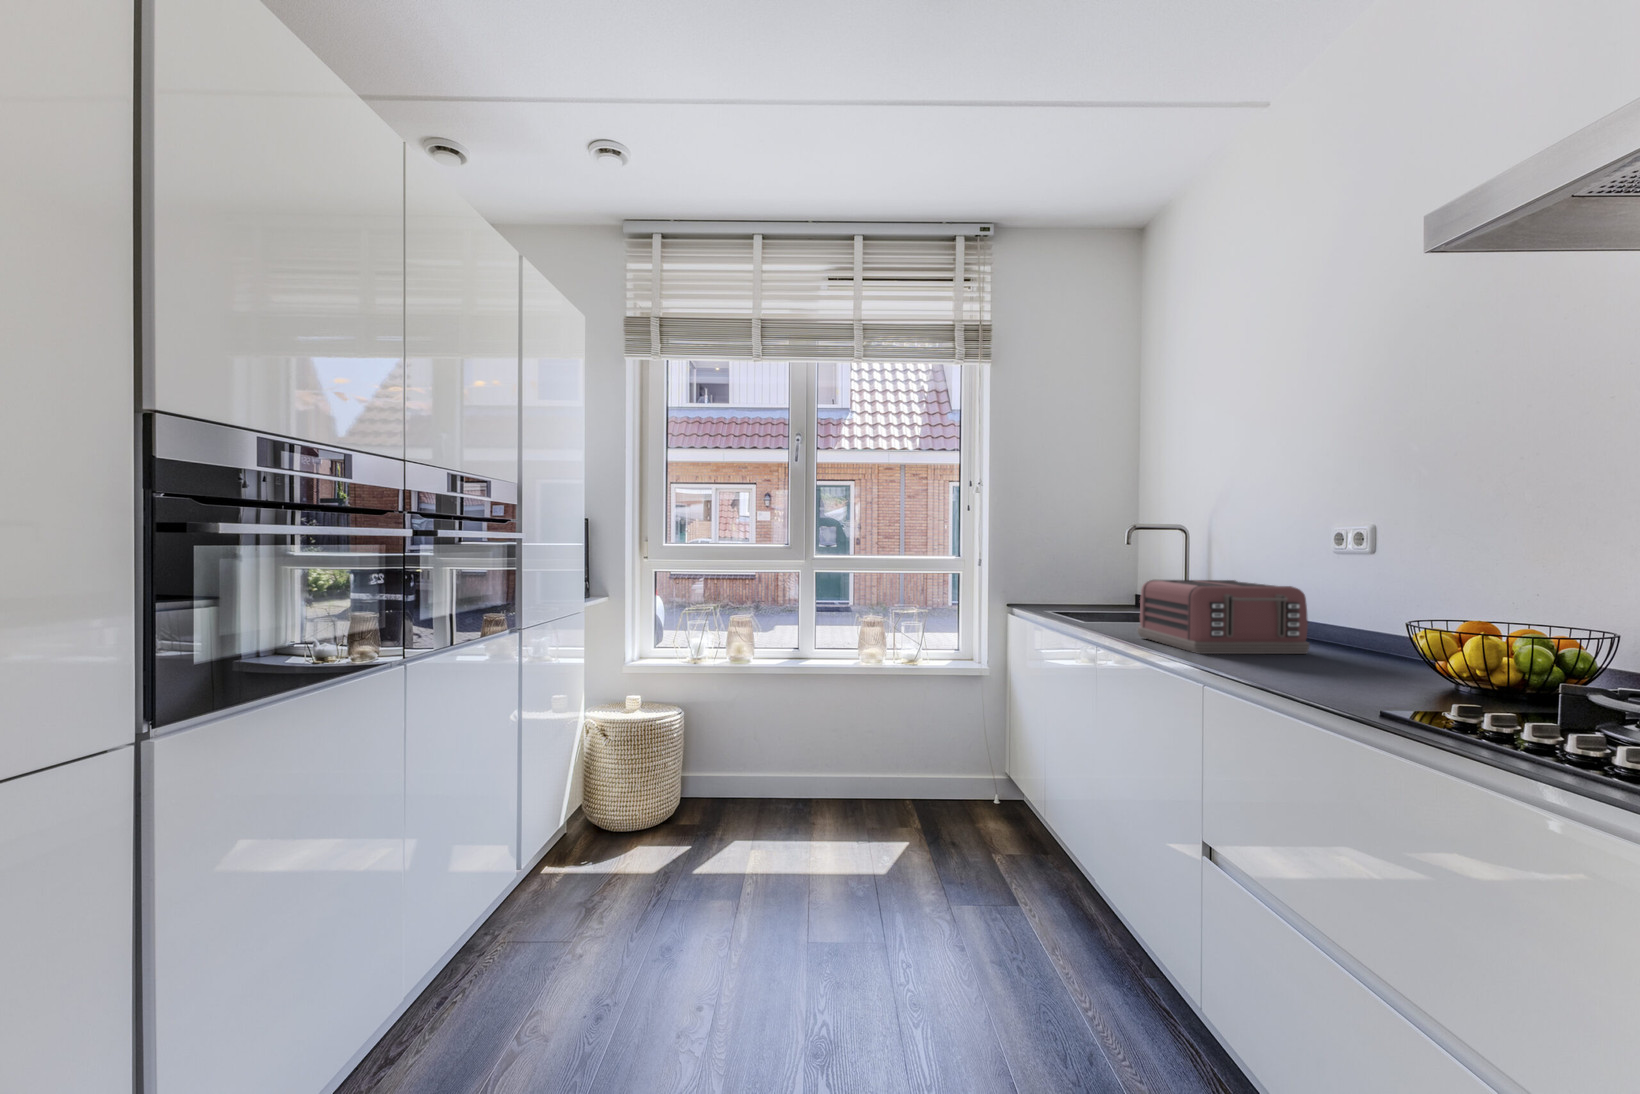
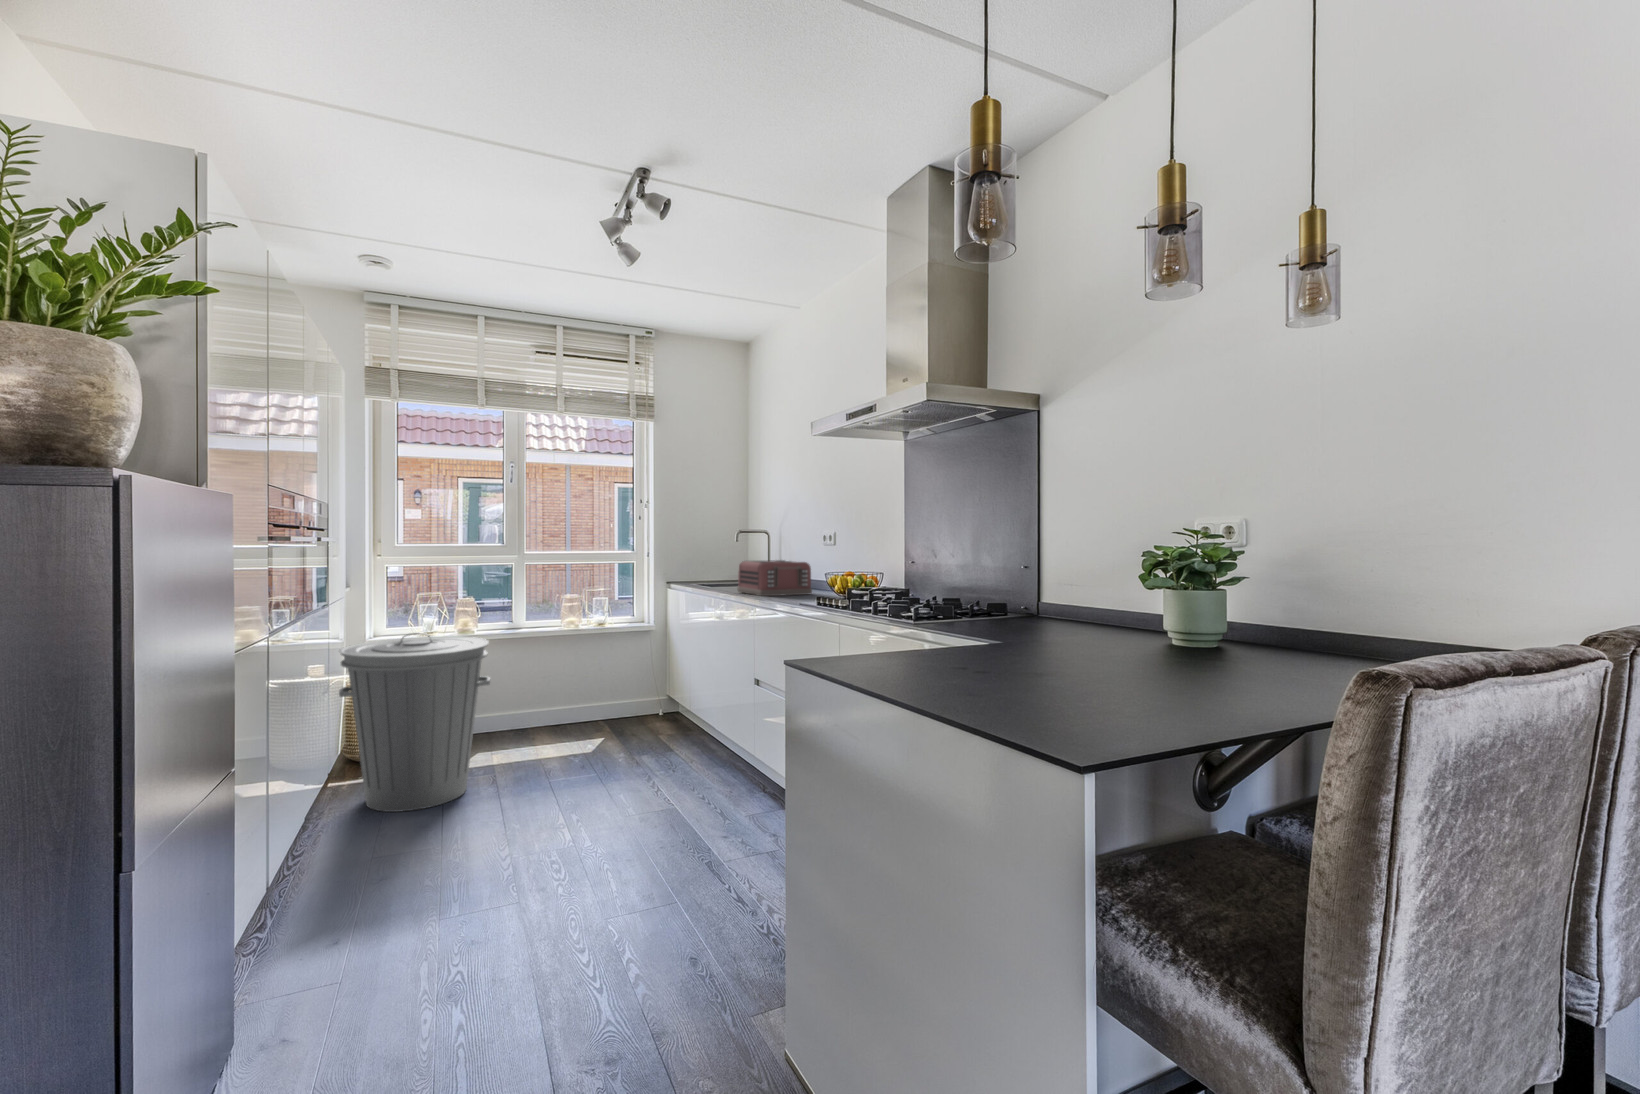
trash can: none [521,677,727,958] -> present [339,633,490,812]

